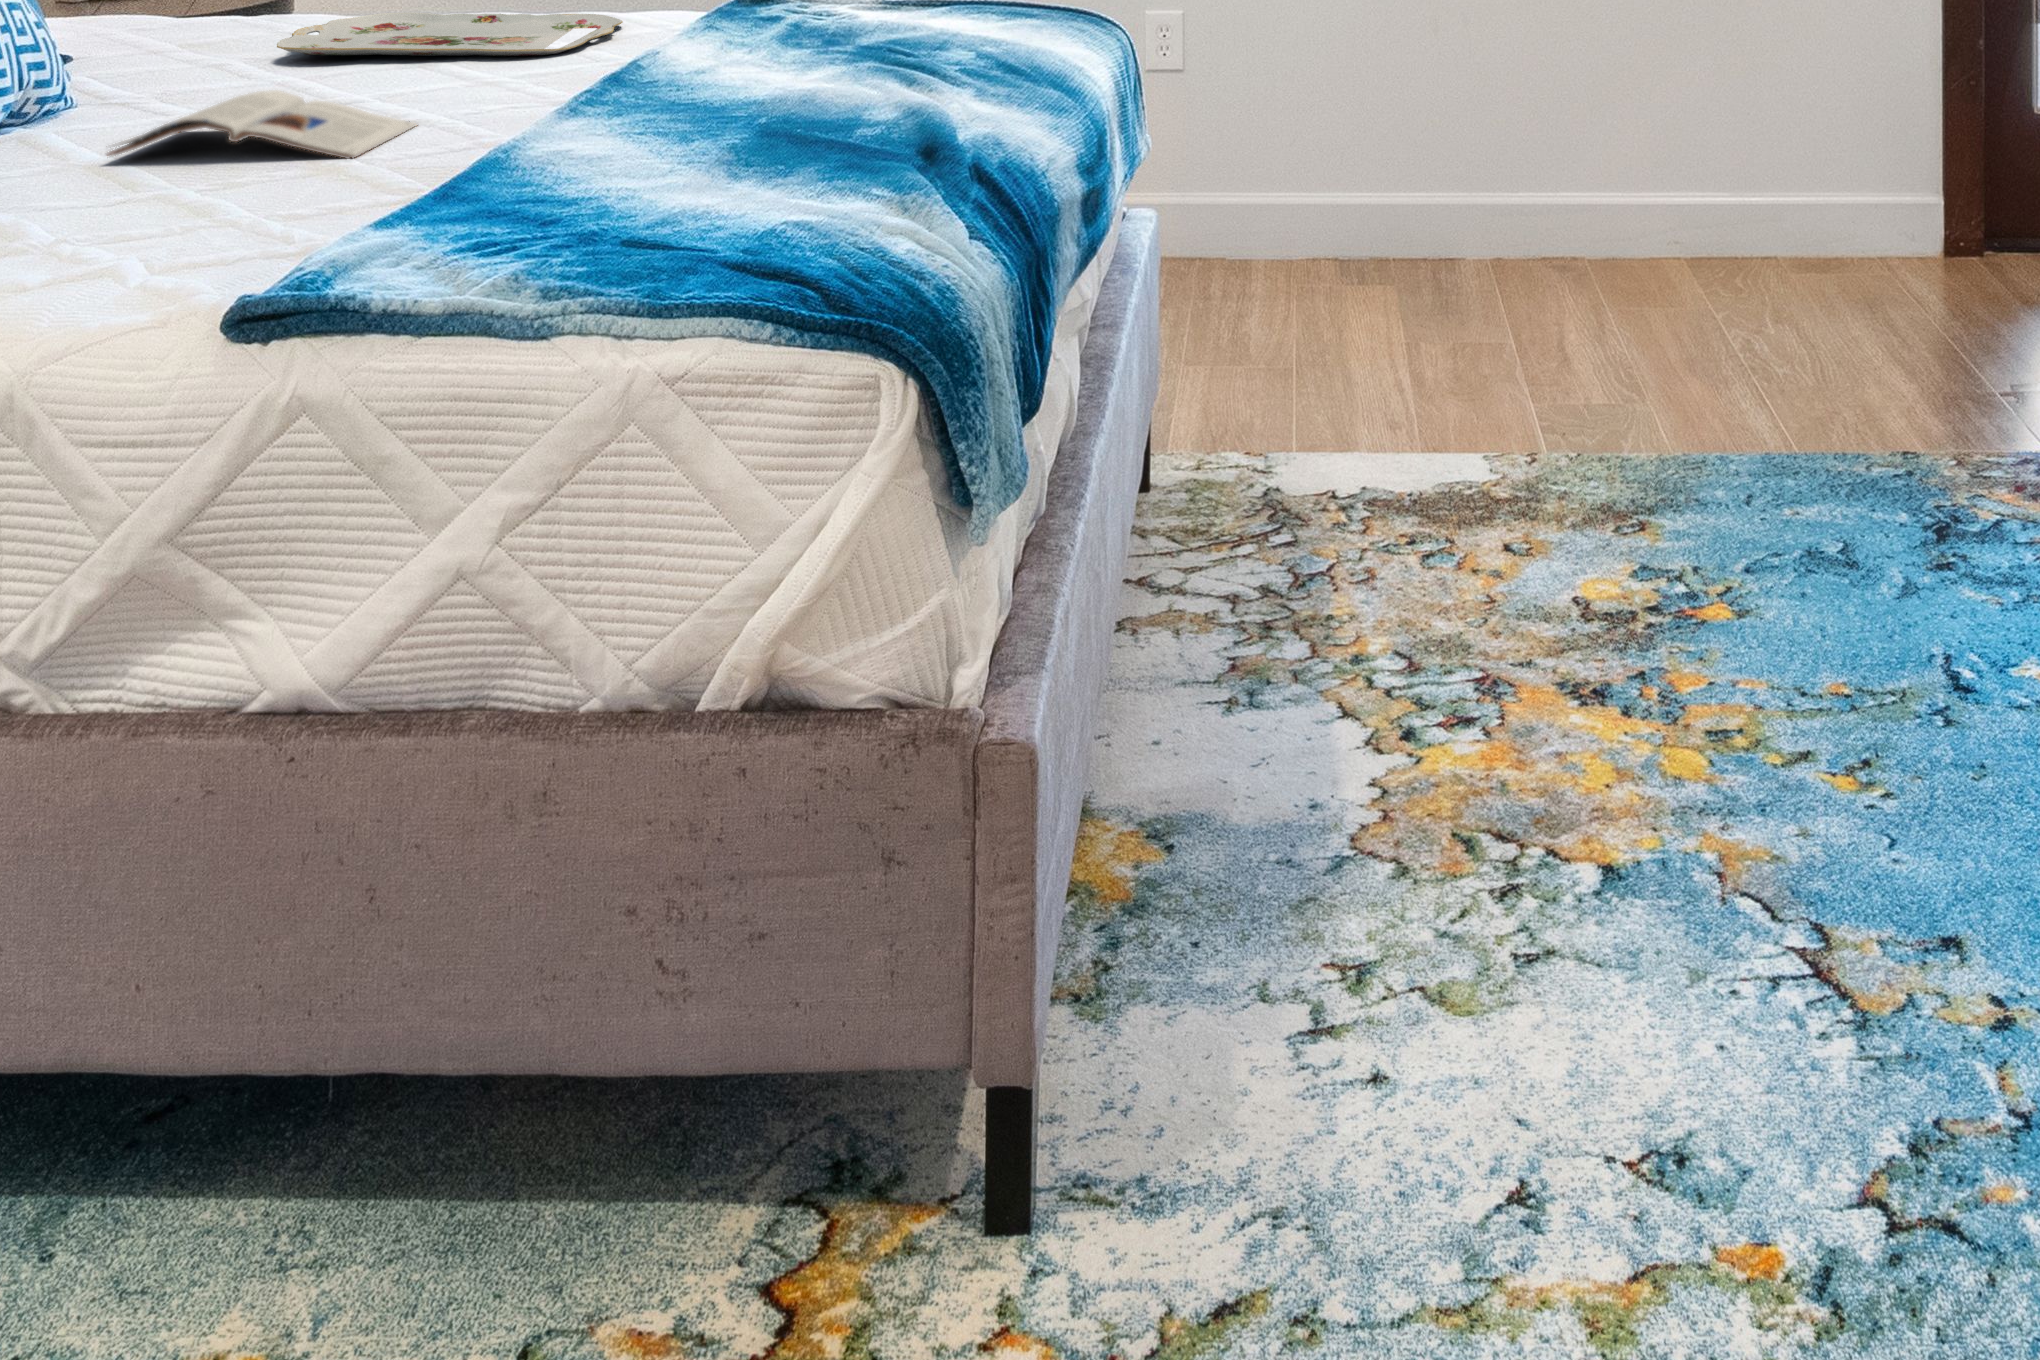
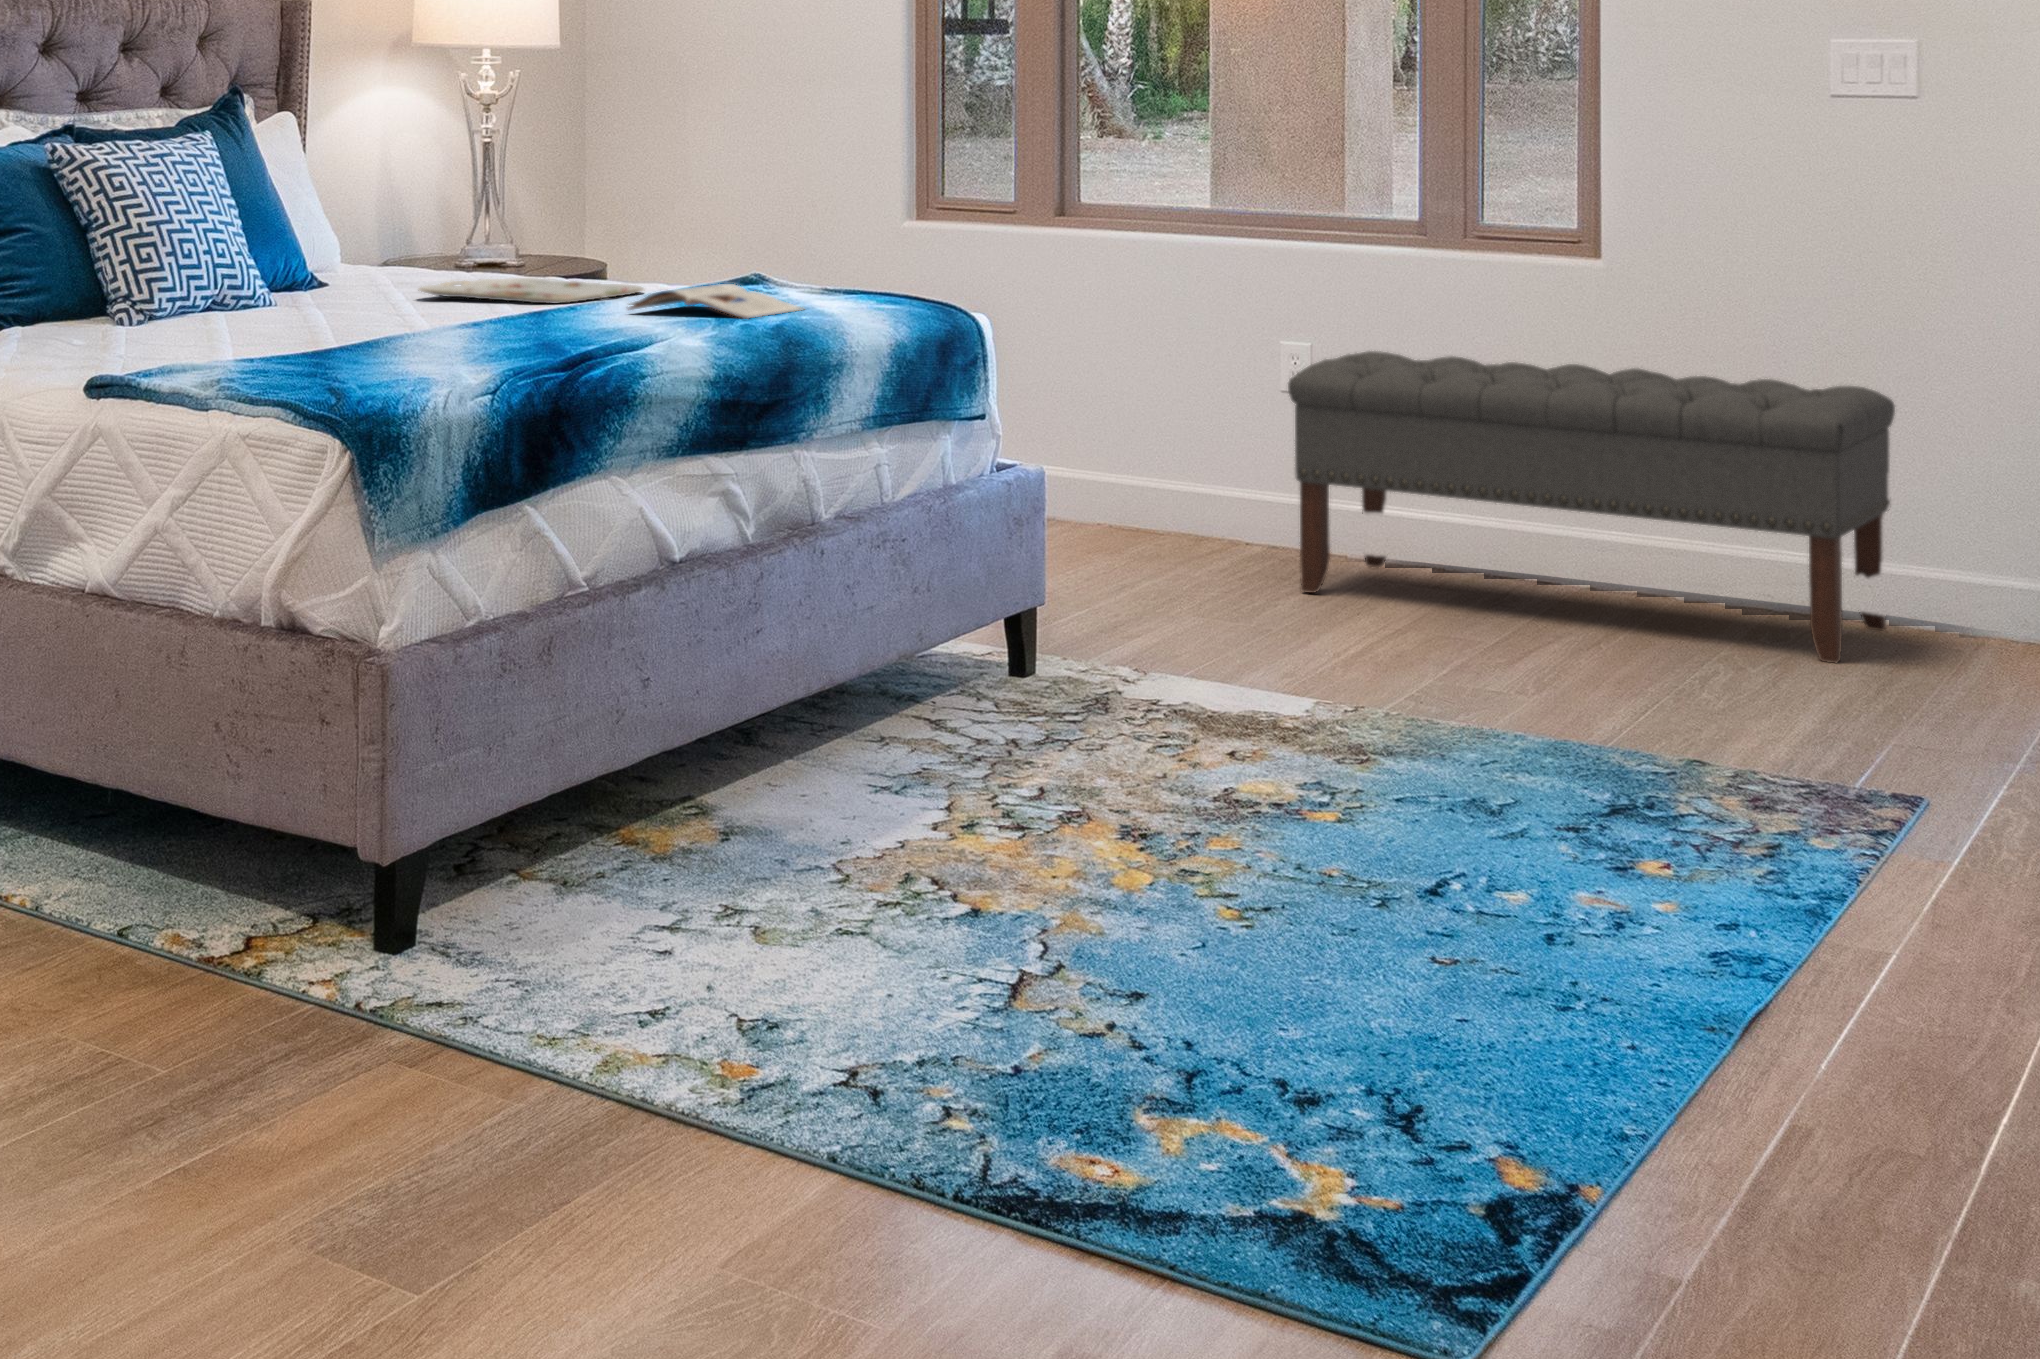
bench: none [1238,14,1839,314] -> present [1288,351,1895,663]
magazine: present [108,90,417,159] -> present [628,284,803,319]

